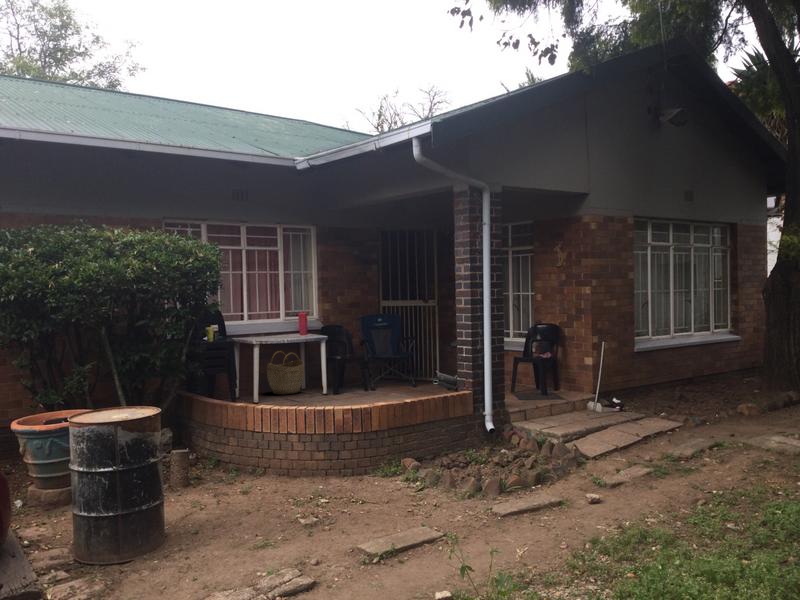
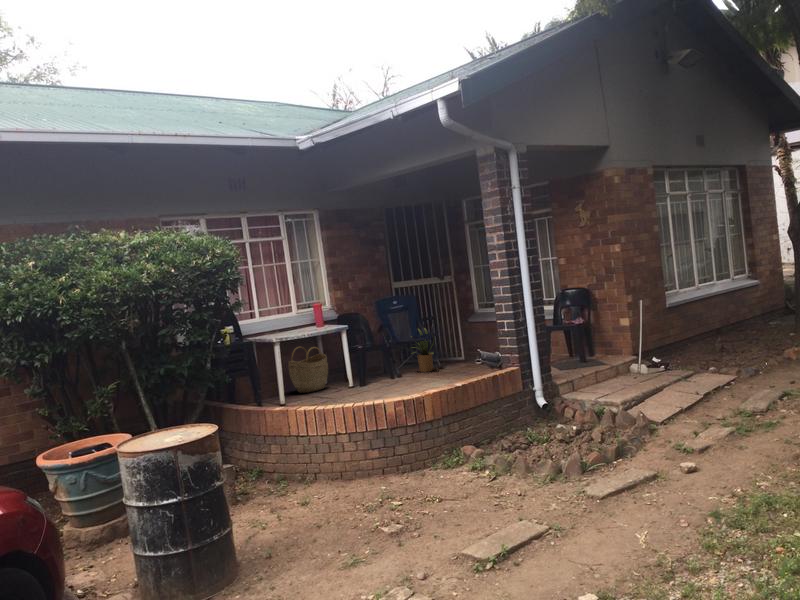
house plant: none [382,346,409,388] -> present [413,328,434,372]

